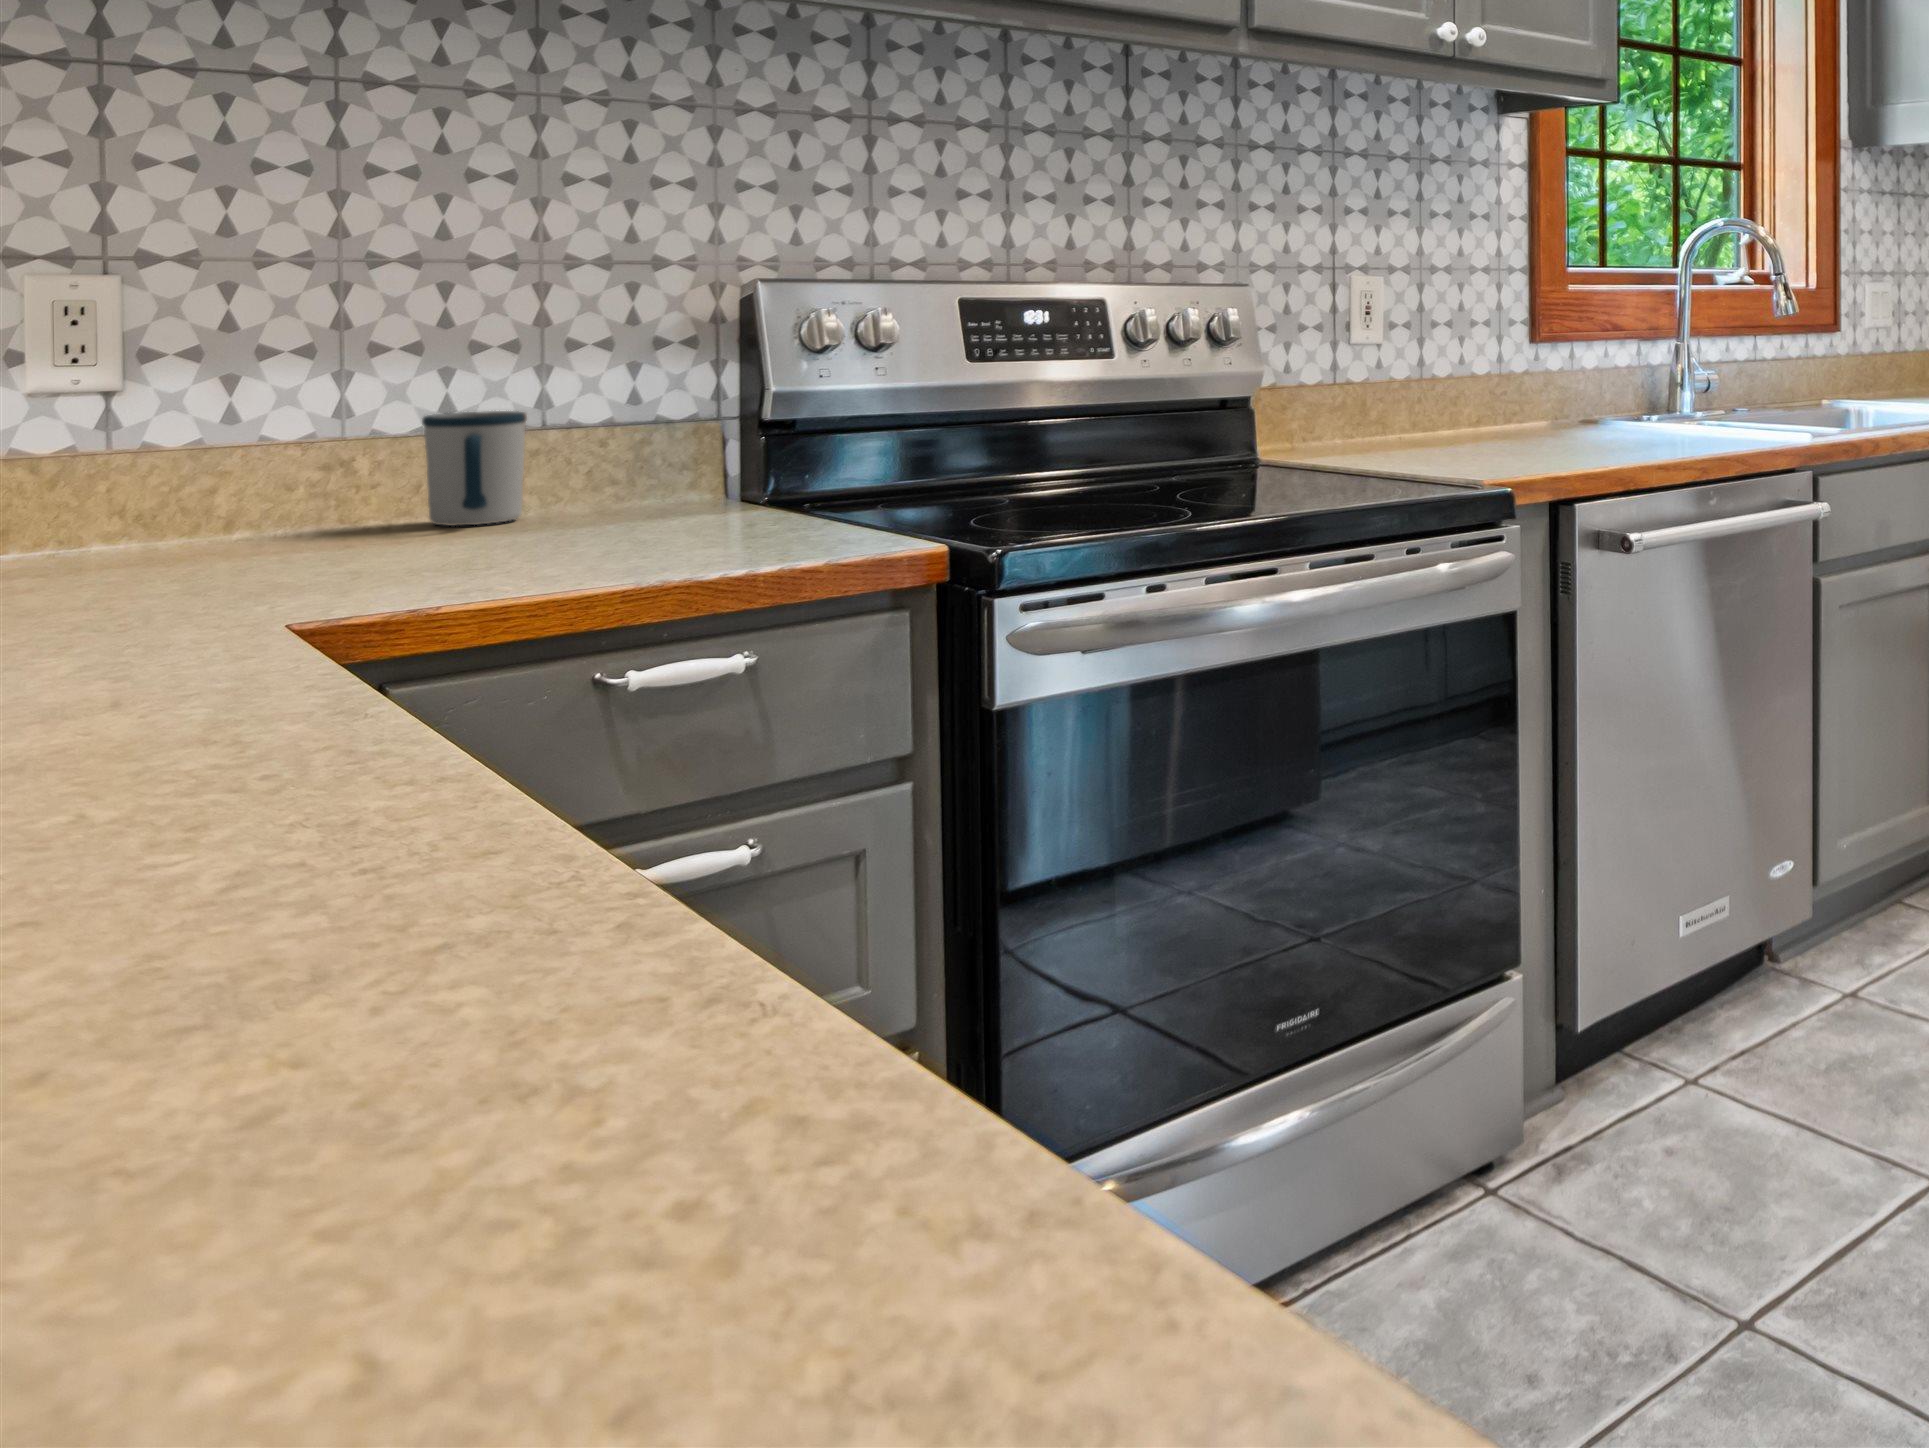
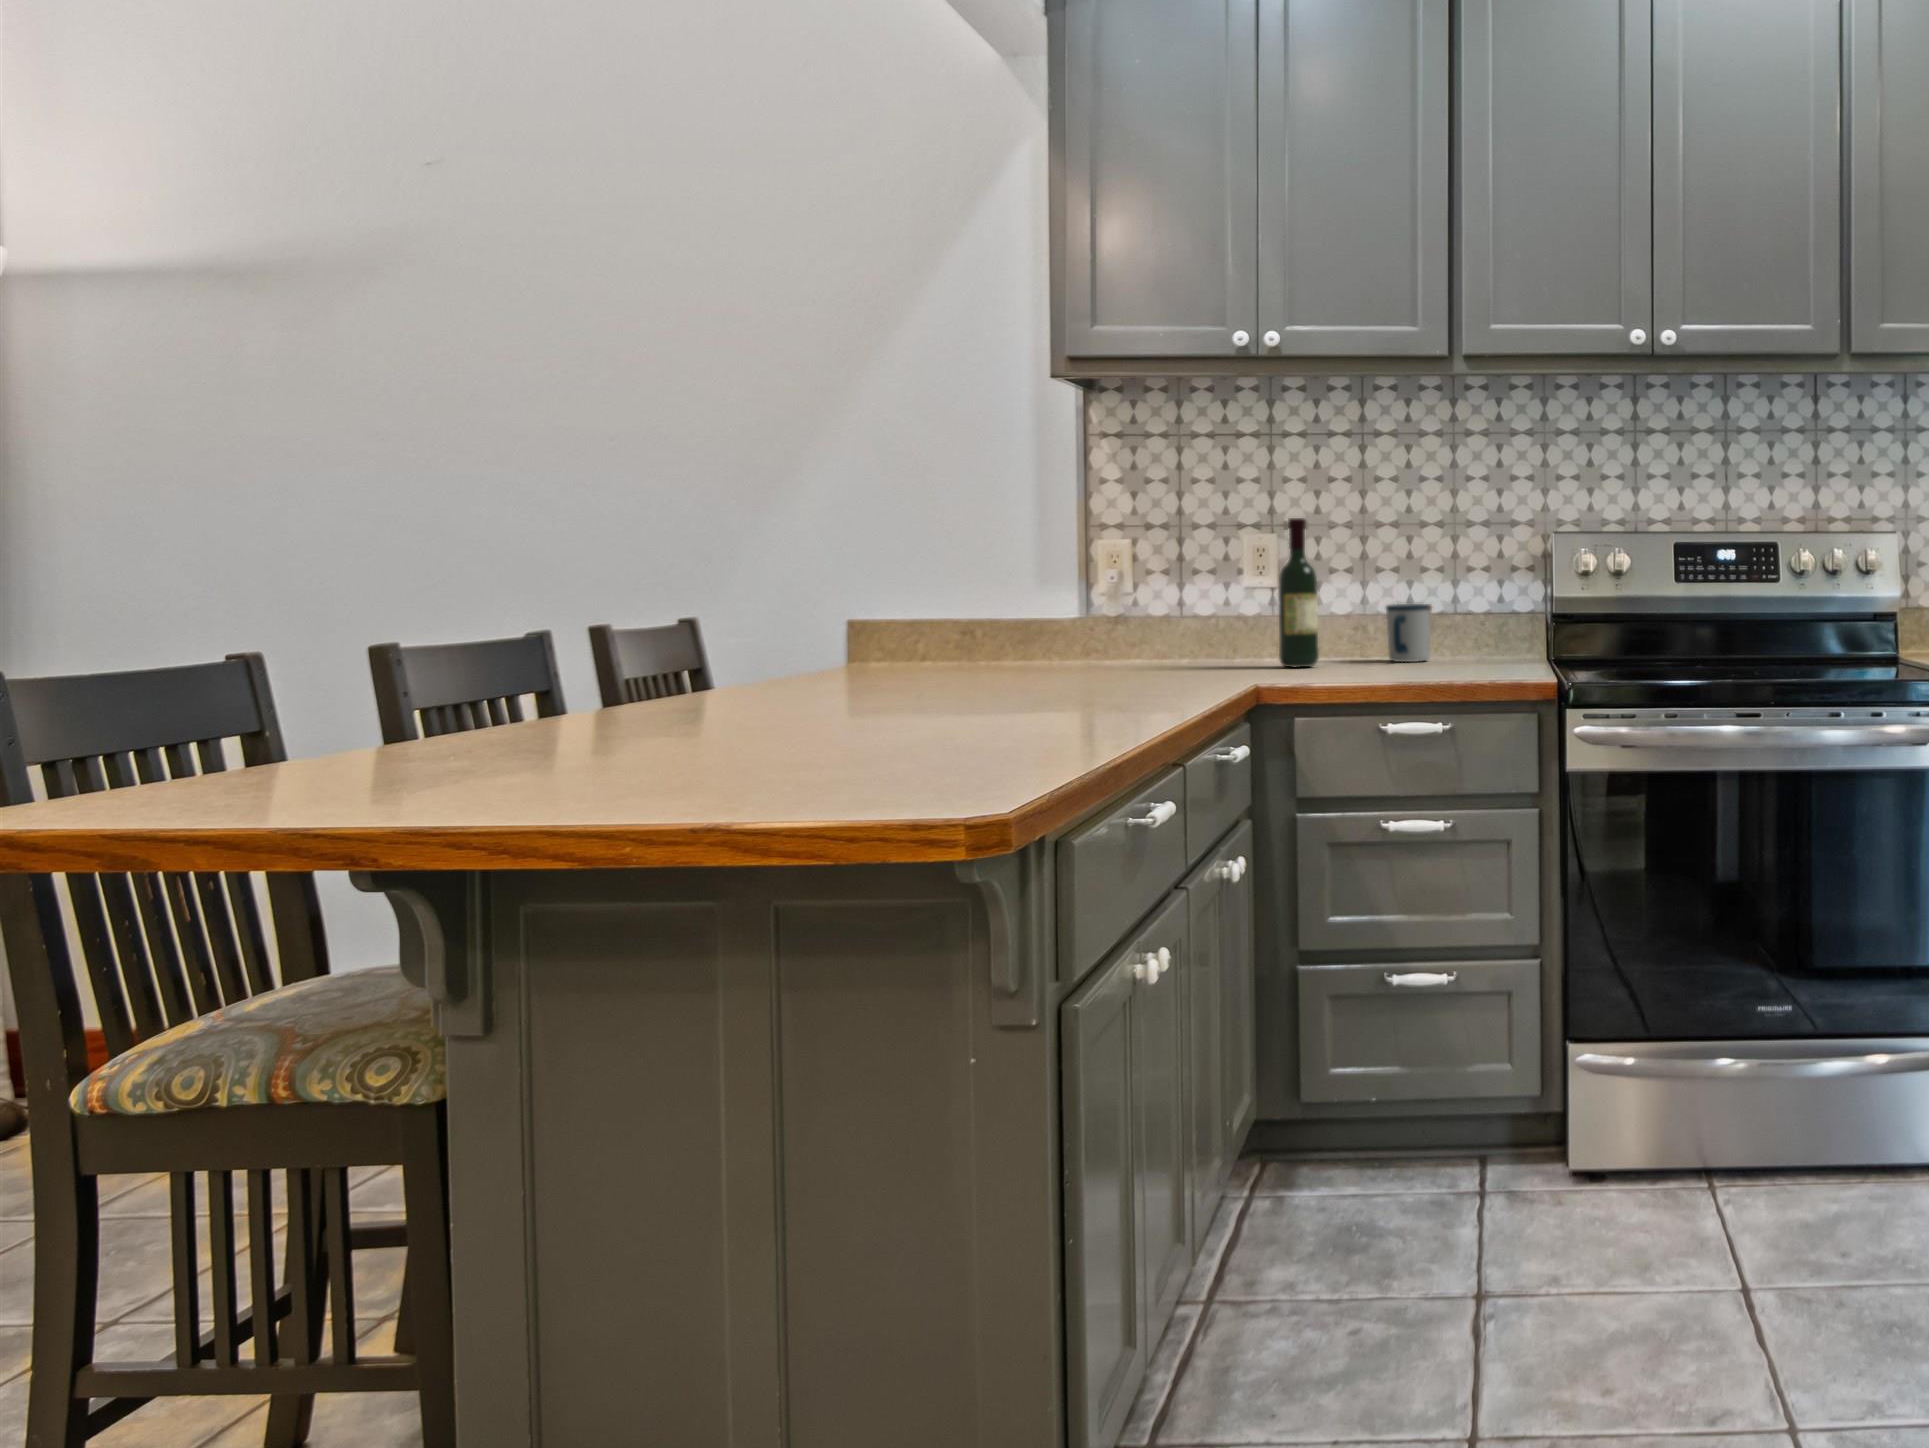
wine bottle: none [207,241,310,560] -> present [1278,518,1319,667]

